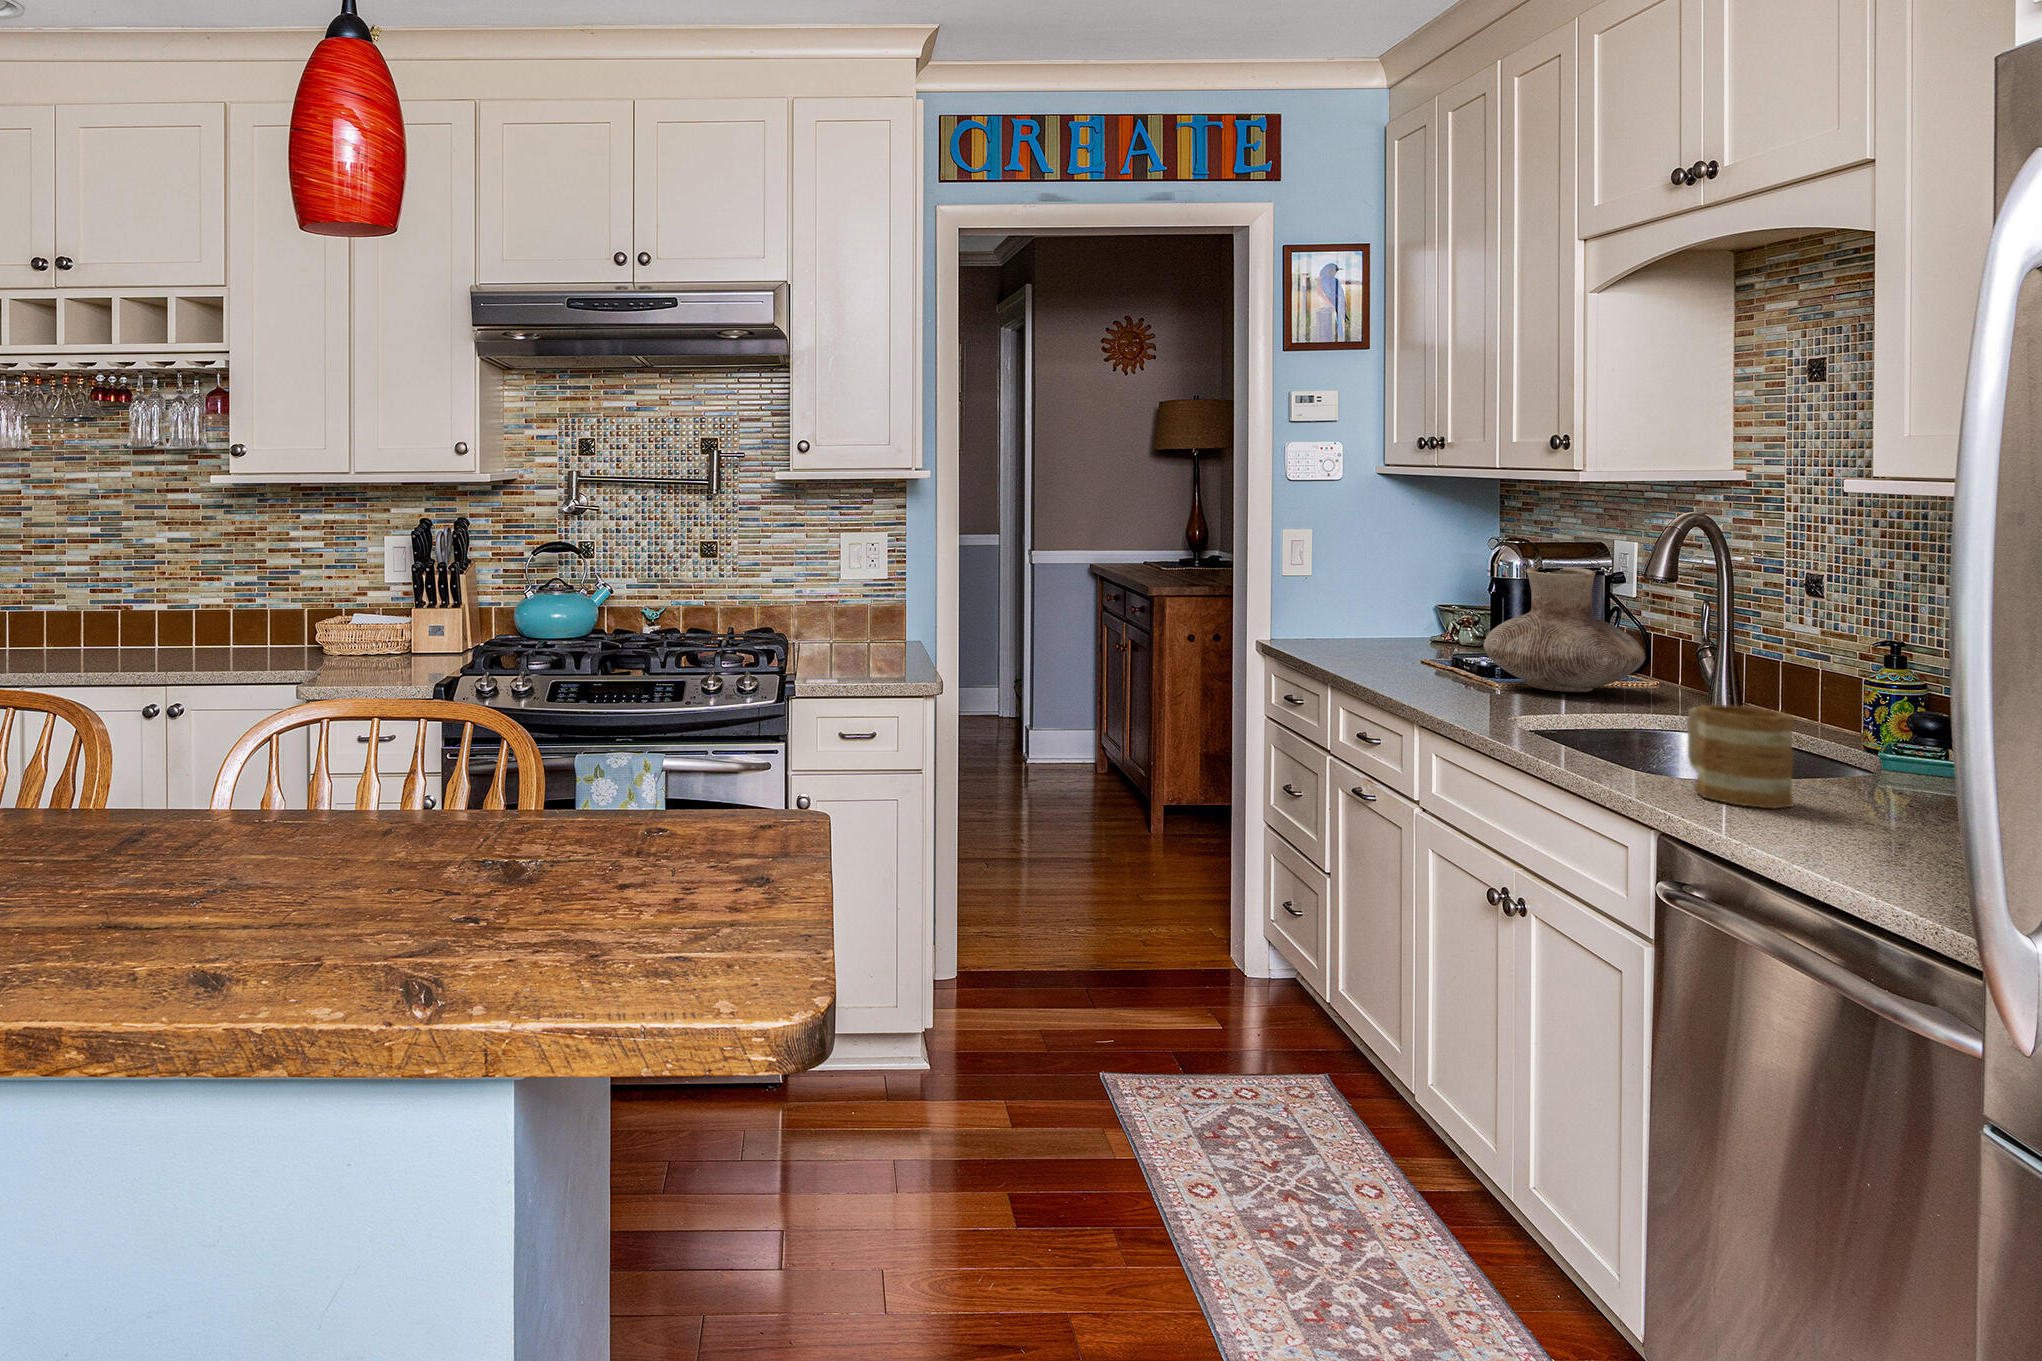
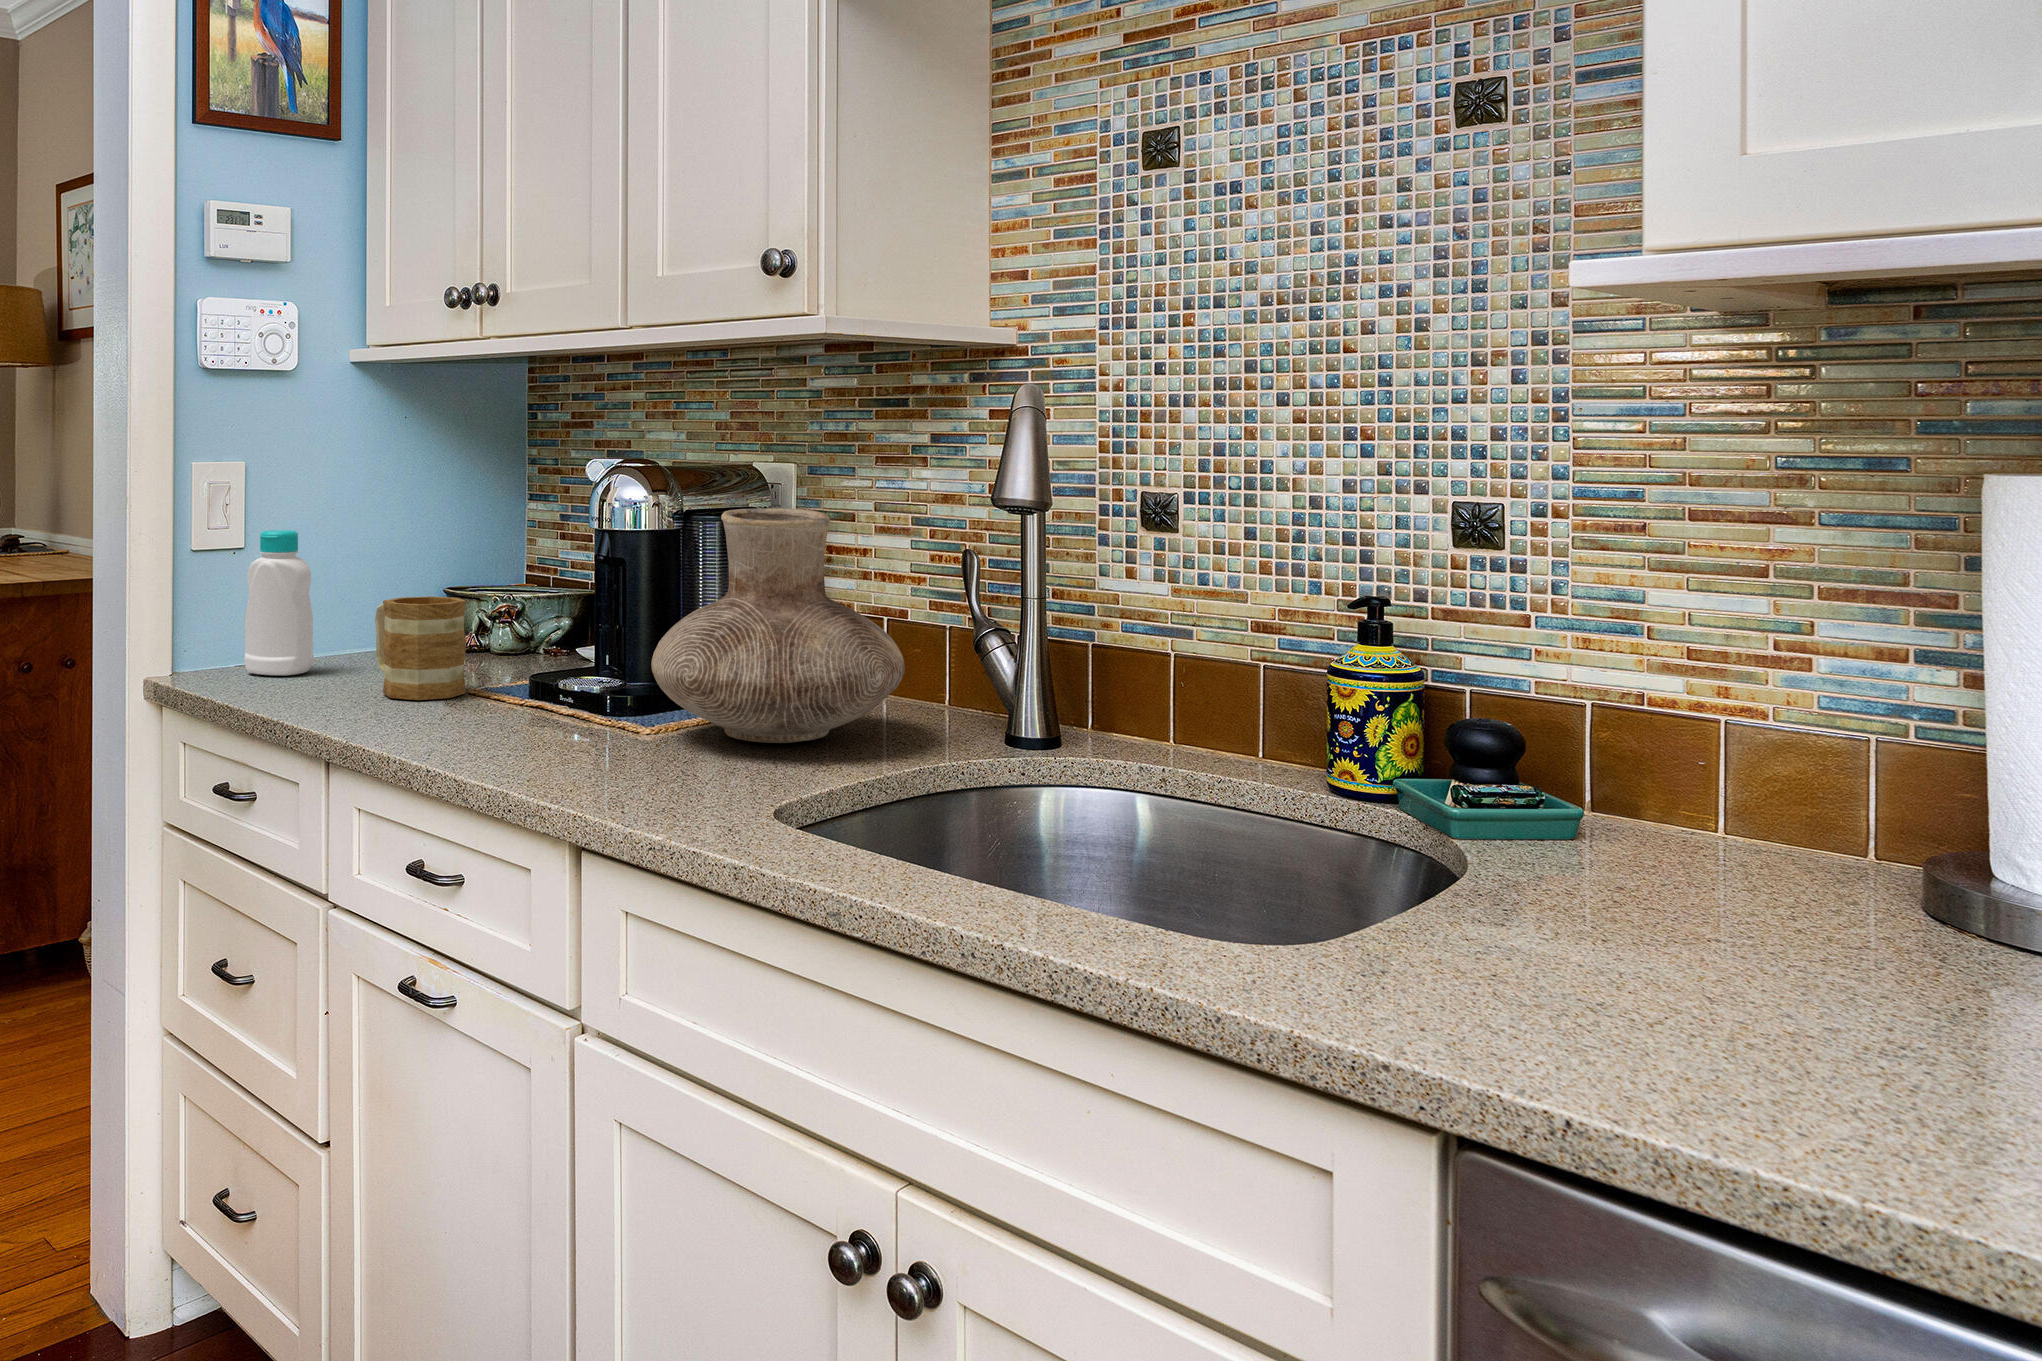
bottle: none [1300,563,1339,640] -> present [244,530,314,676]
mug: present [1687,705,1794,809] -> present [375,596,466,700]

